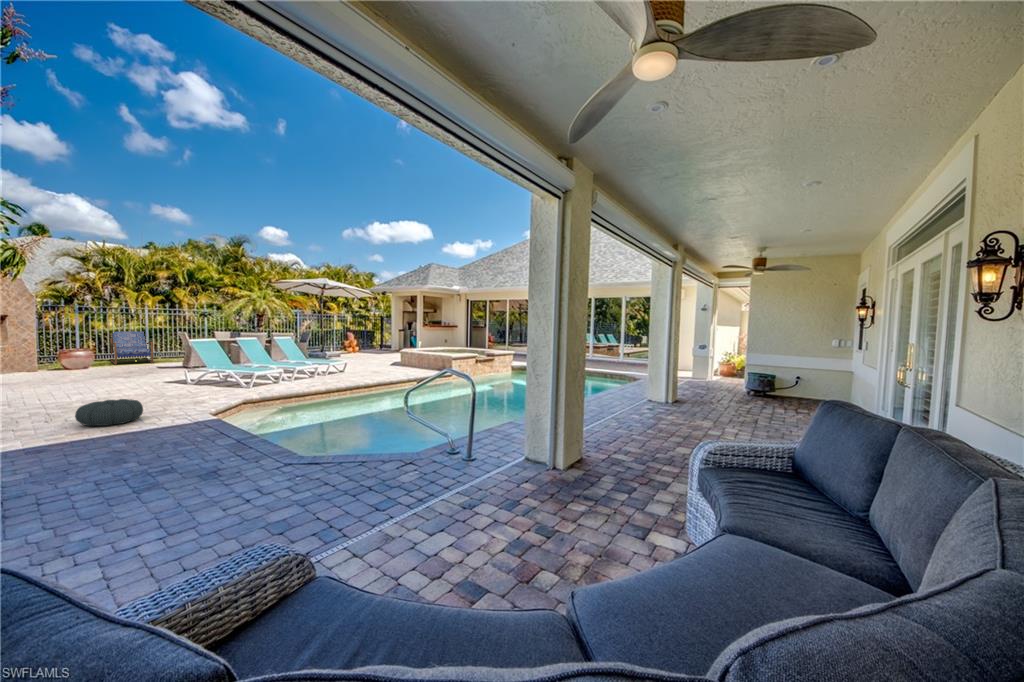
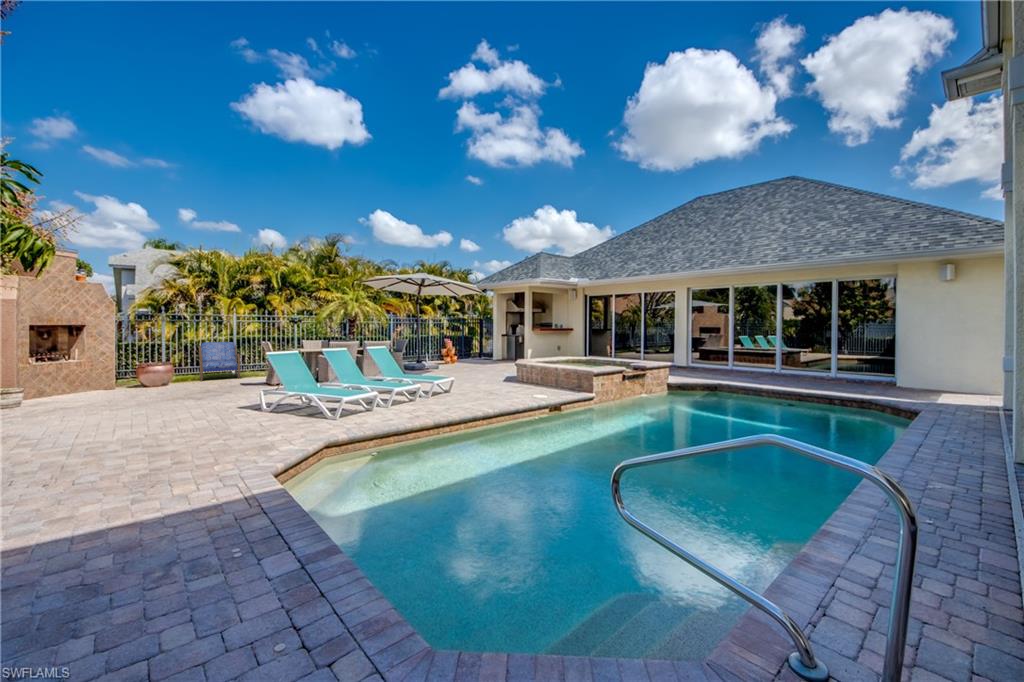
pouf: present [75,399,143,426] -> none [54,451,166,505]

